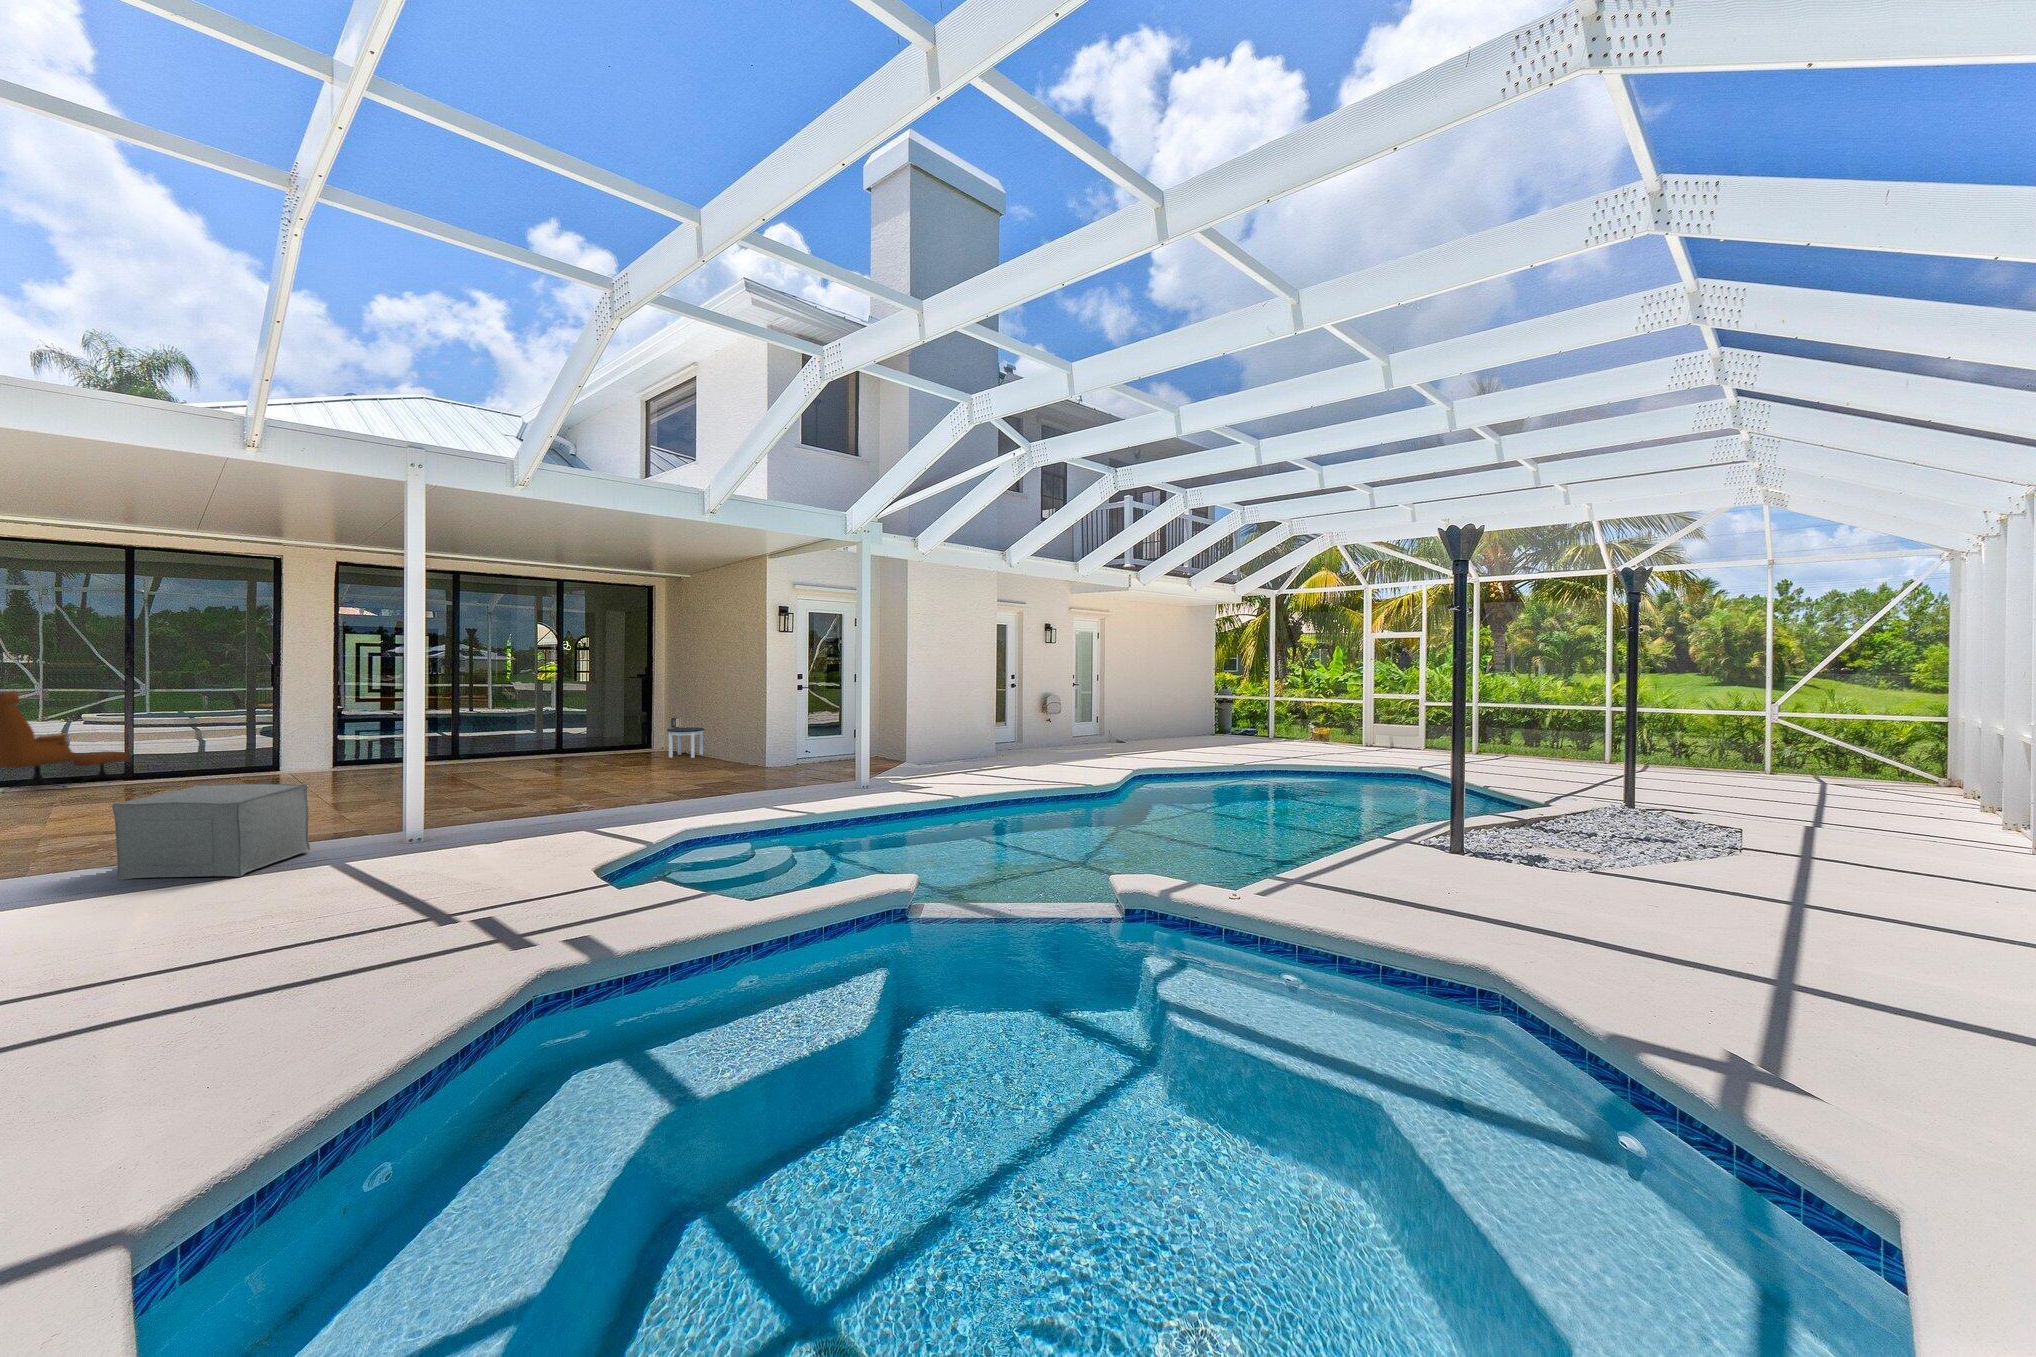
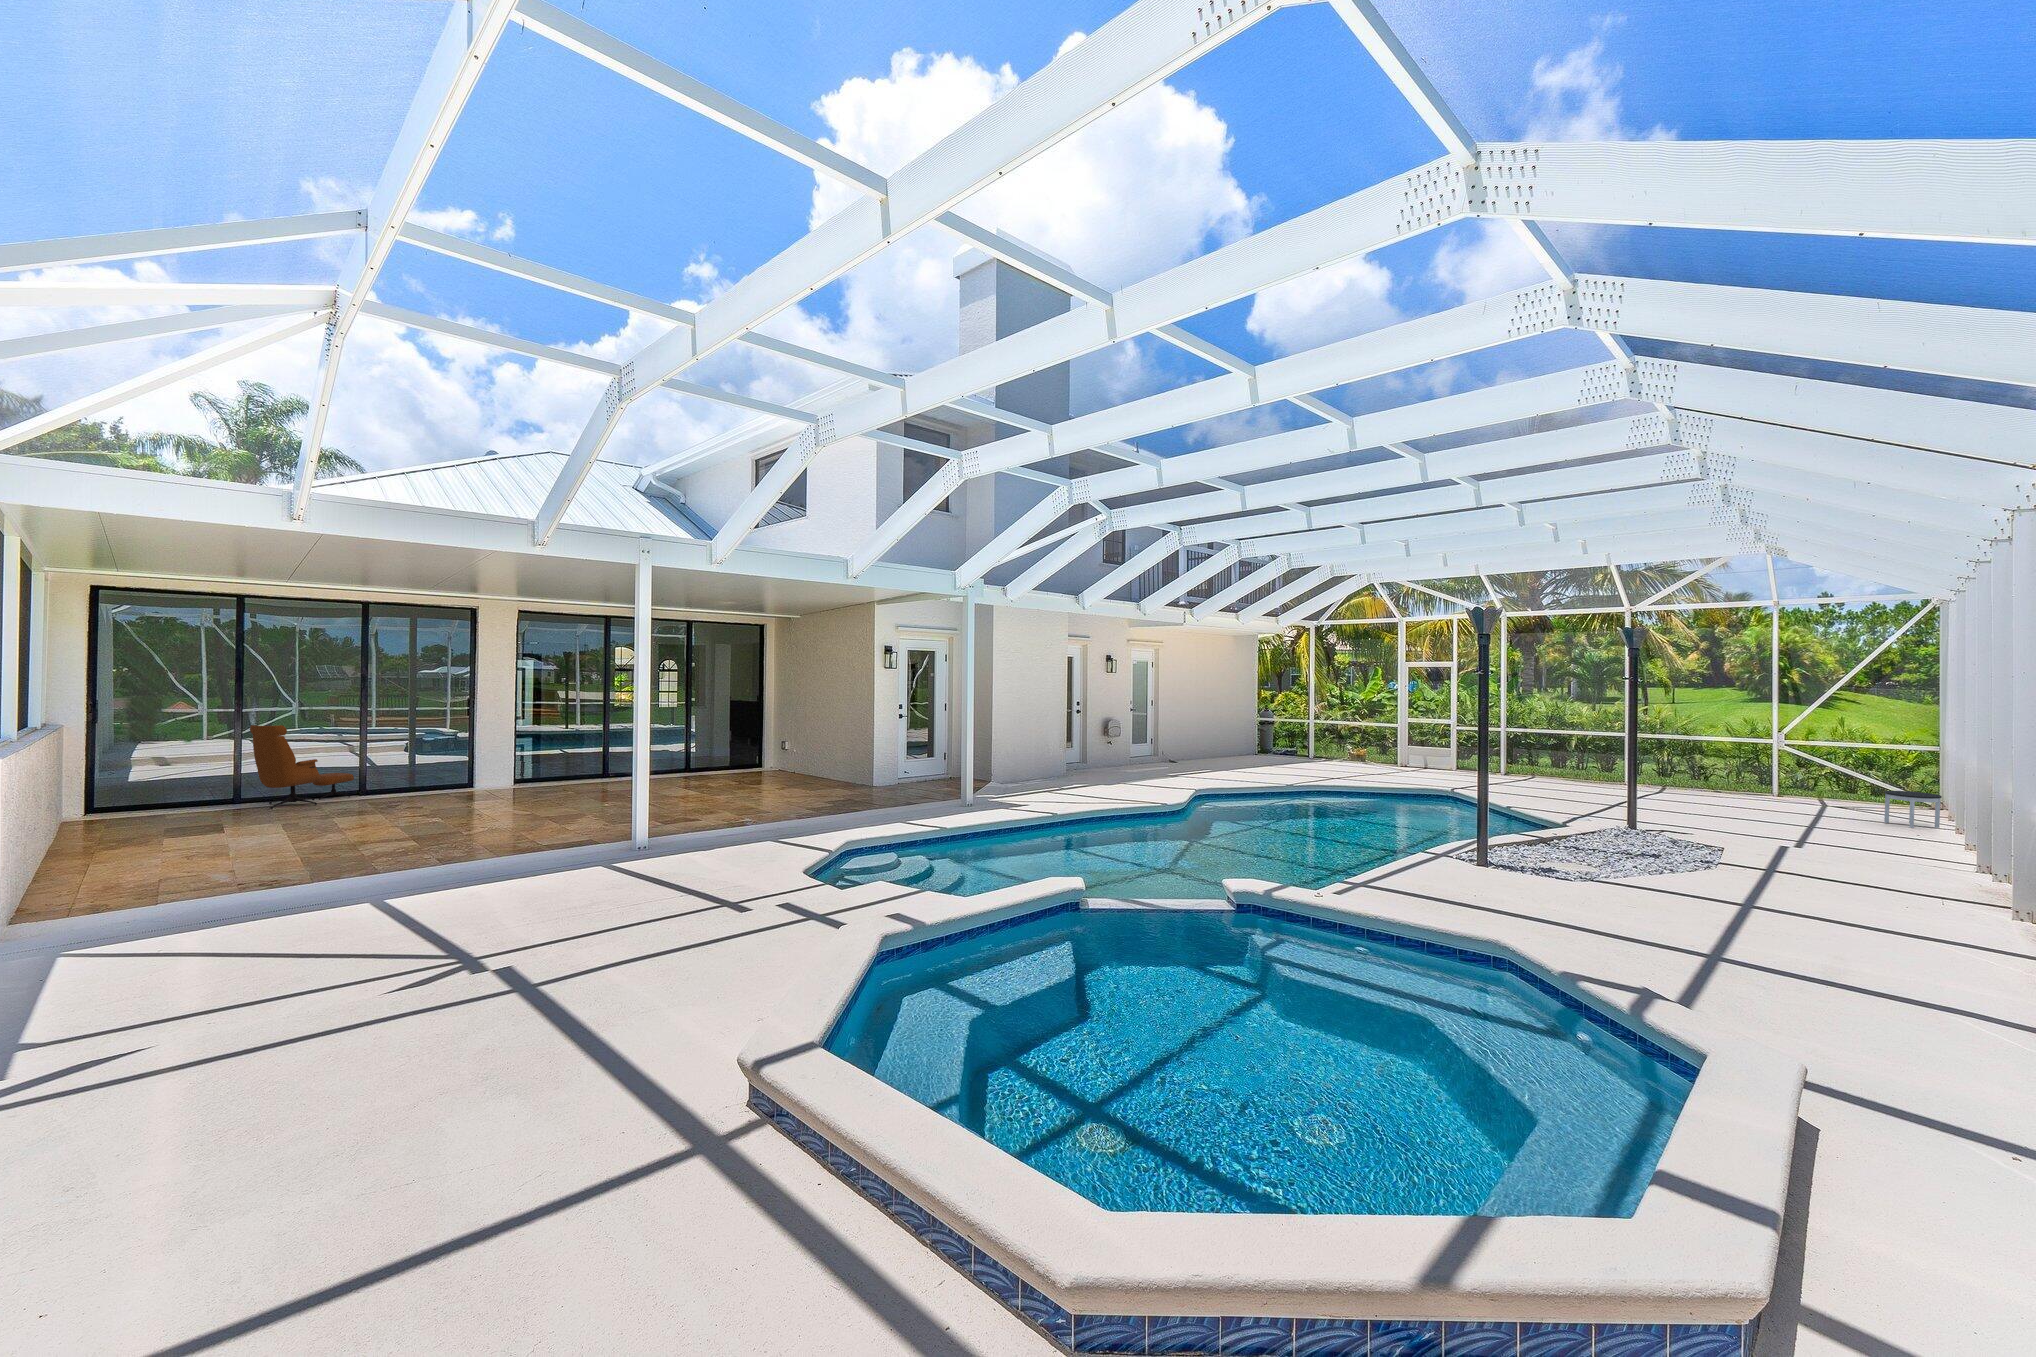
round table: present [667,727,705,758] -> present [1884,791,1942,828]
ottoman: present [112,784,310,880] -> none [453,803,574,876]

